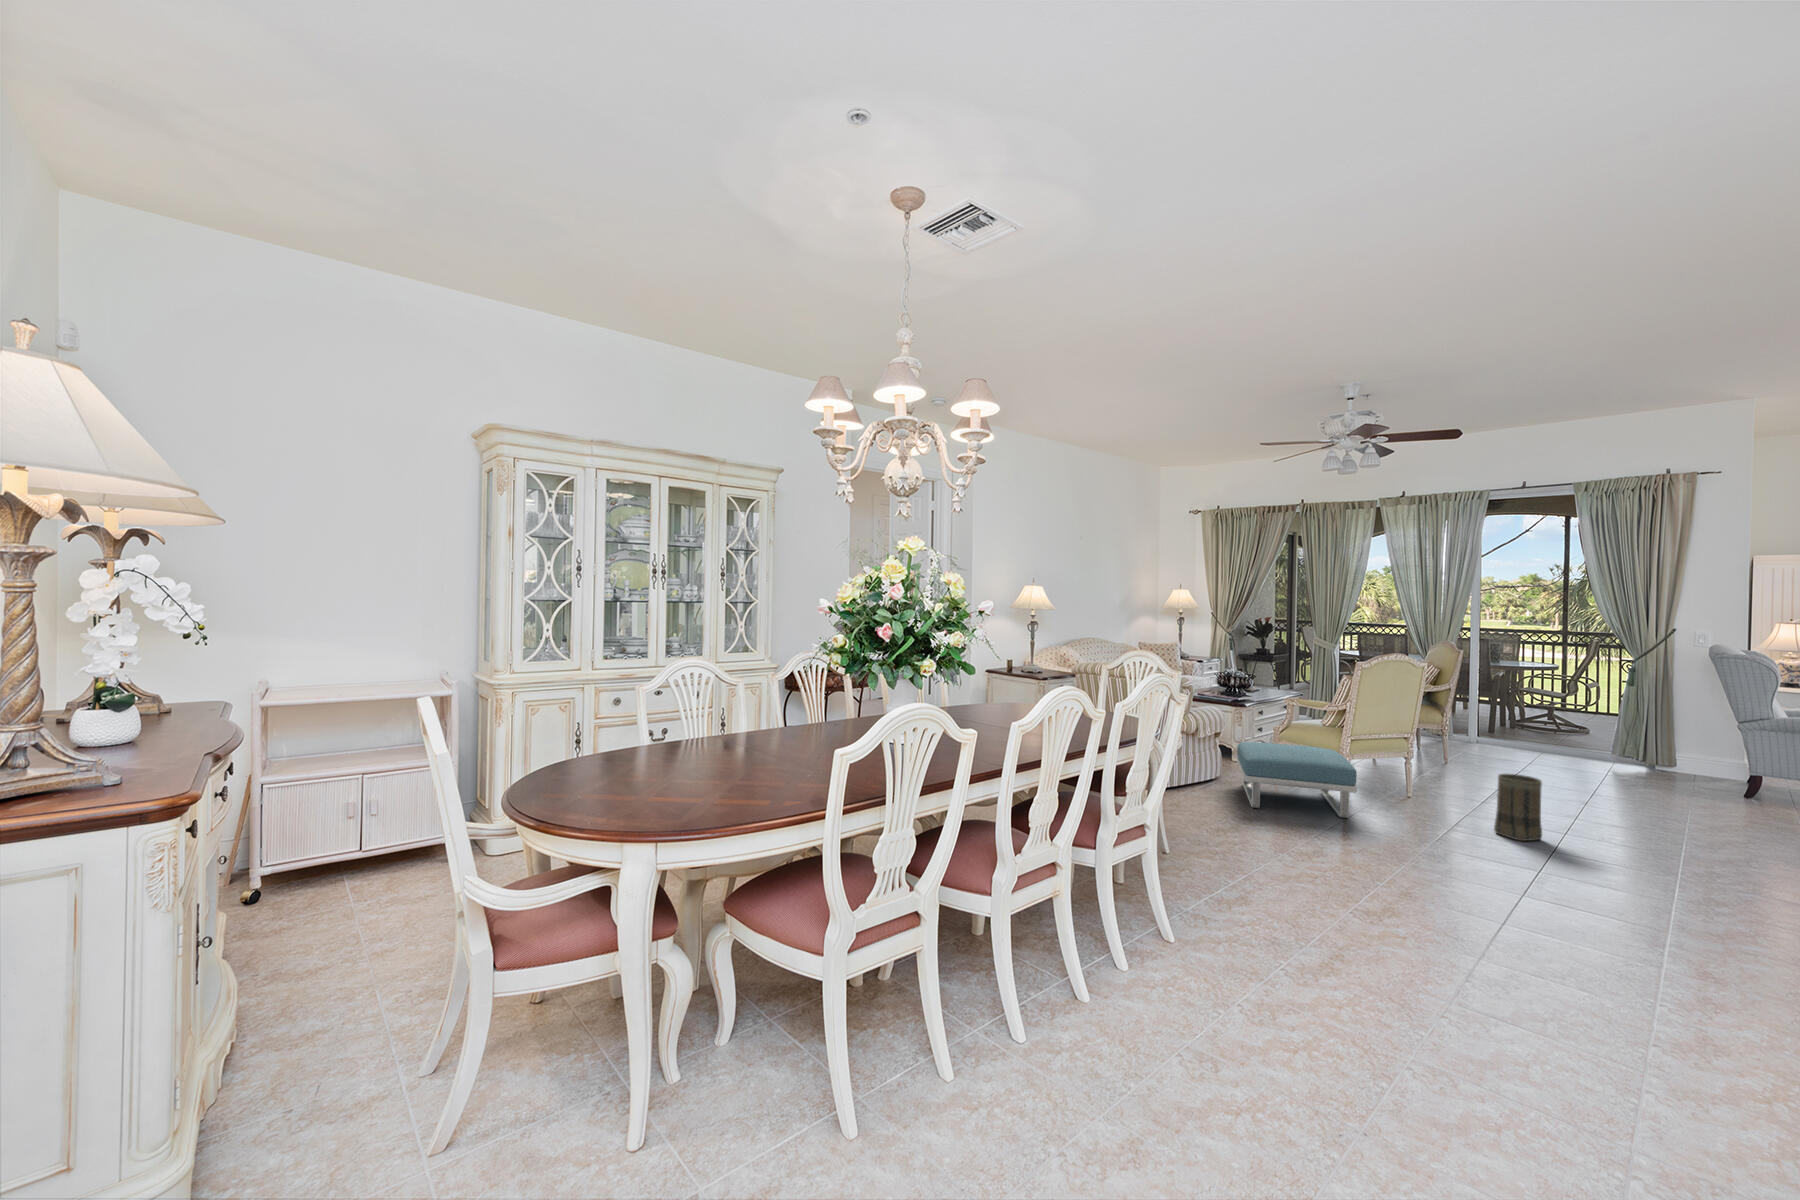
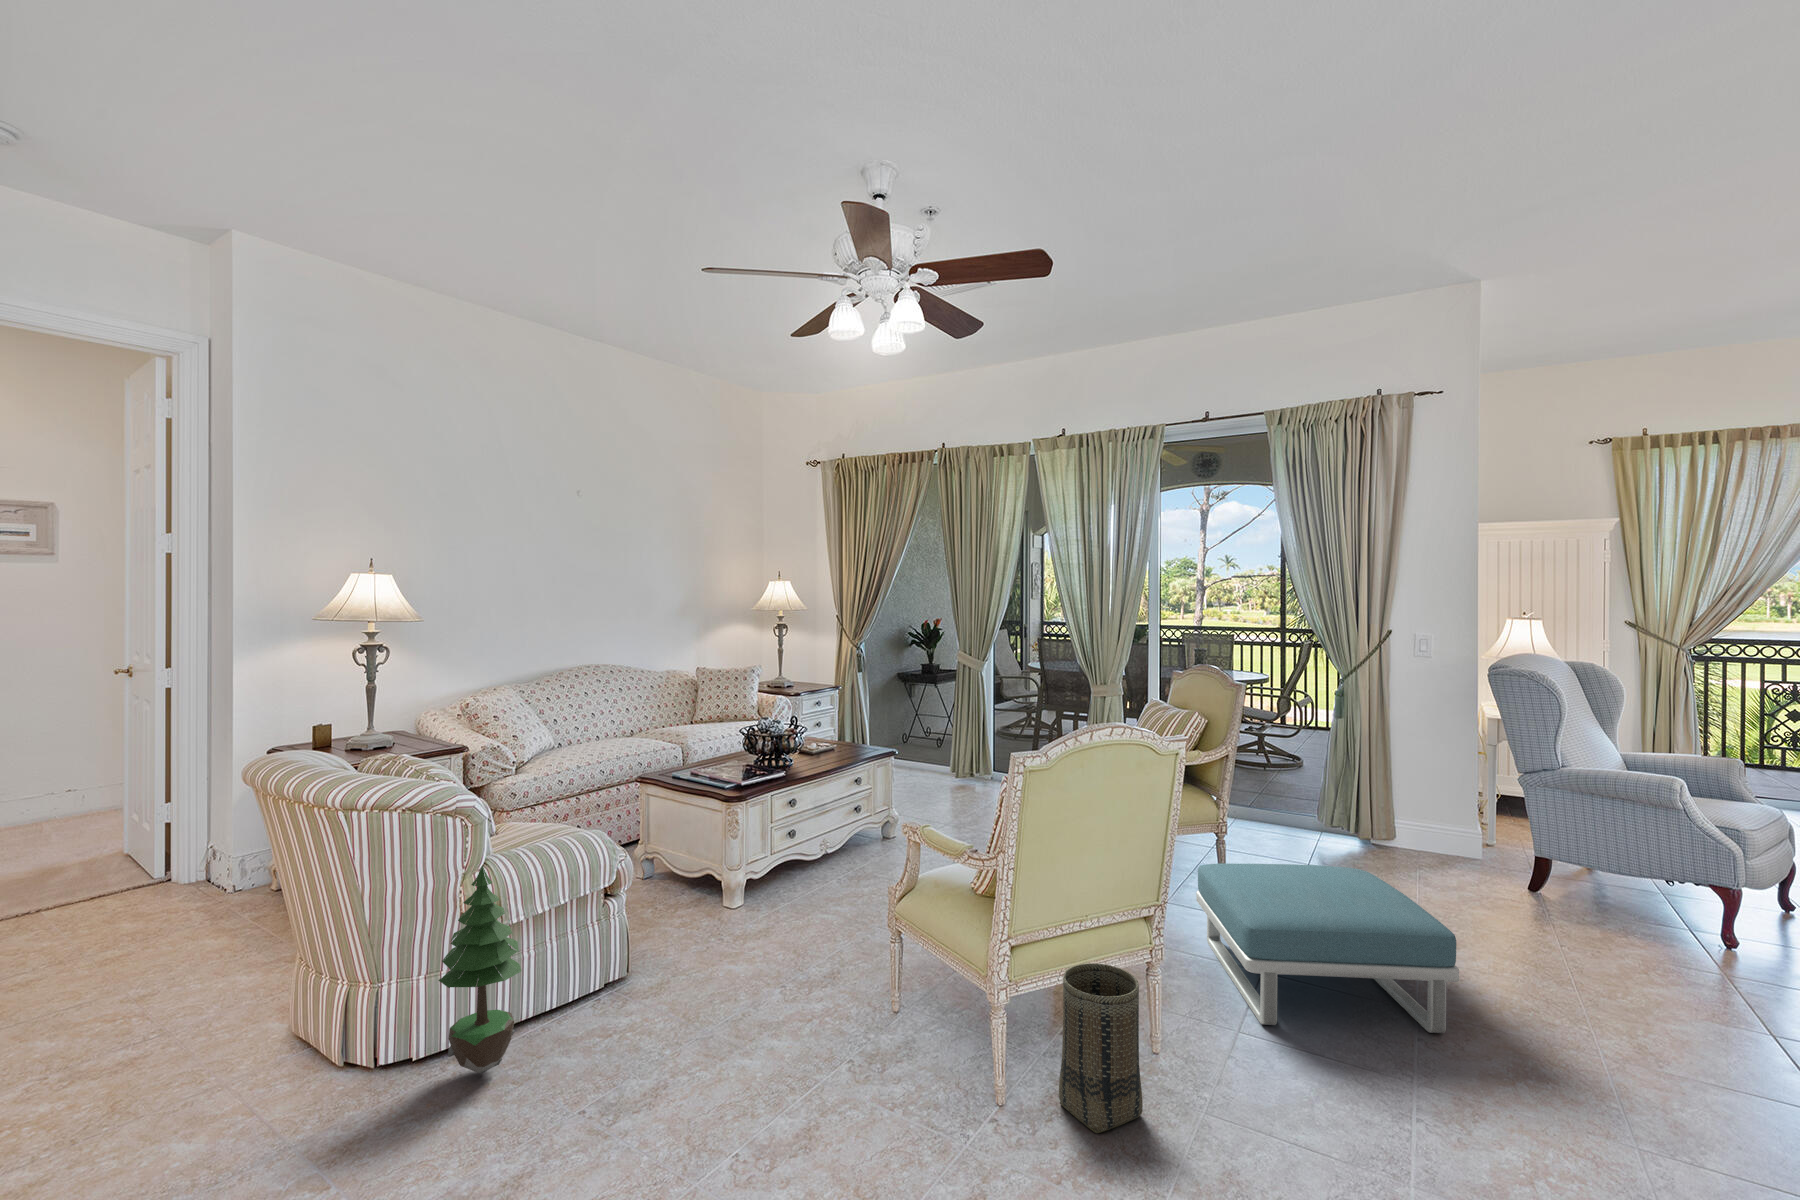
potted tree: none [1184,713,1218,801] -> present [438,866,521,1073]
footstool: present [1237,742,1357,818] -> present [1196,863,1459,1033]

